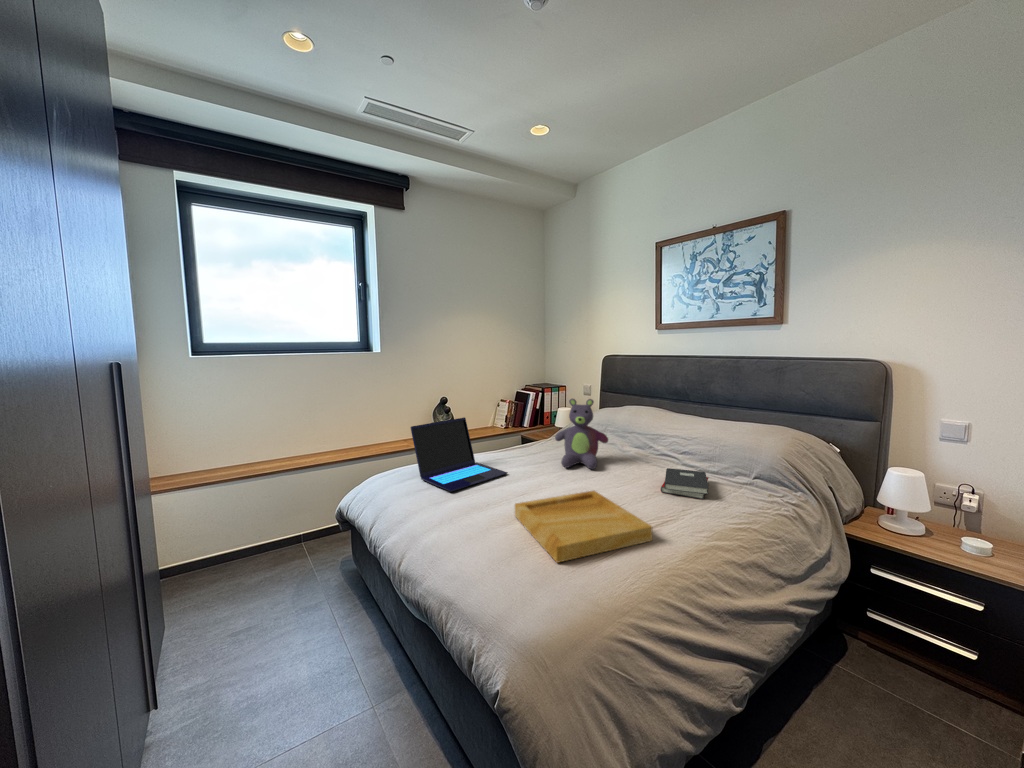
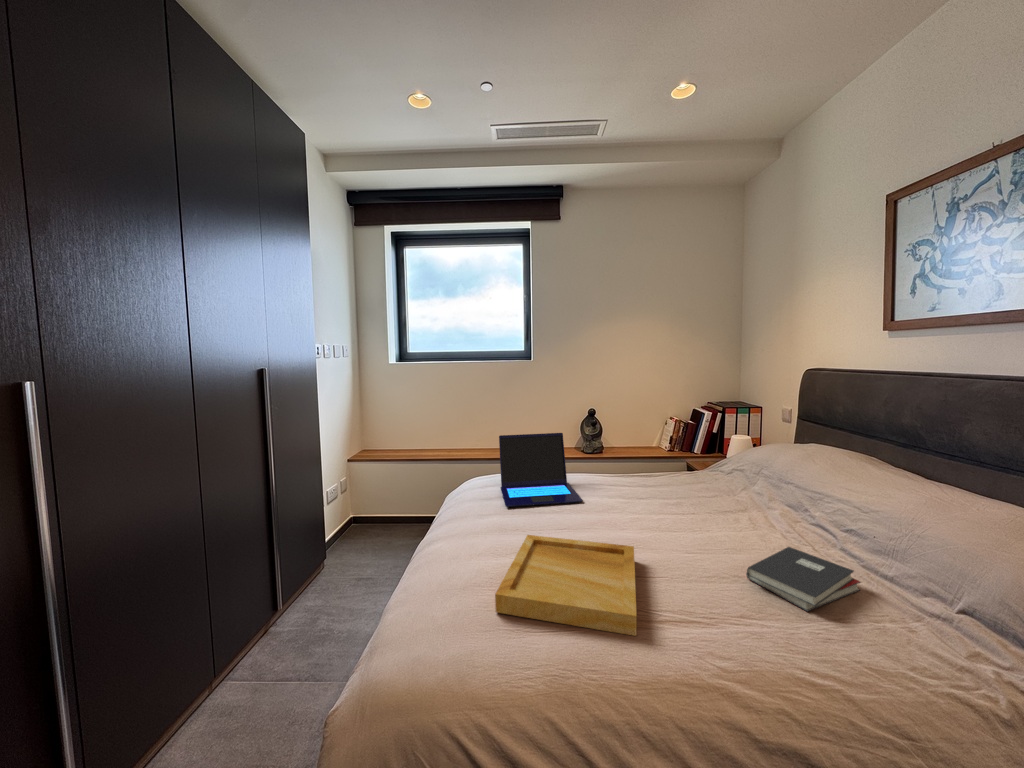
stuffed bear: present [555,399,608,469] -> none [651,425,726,521]

